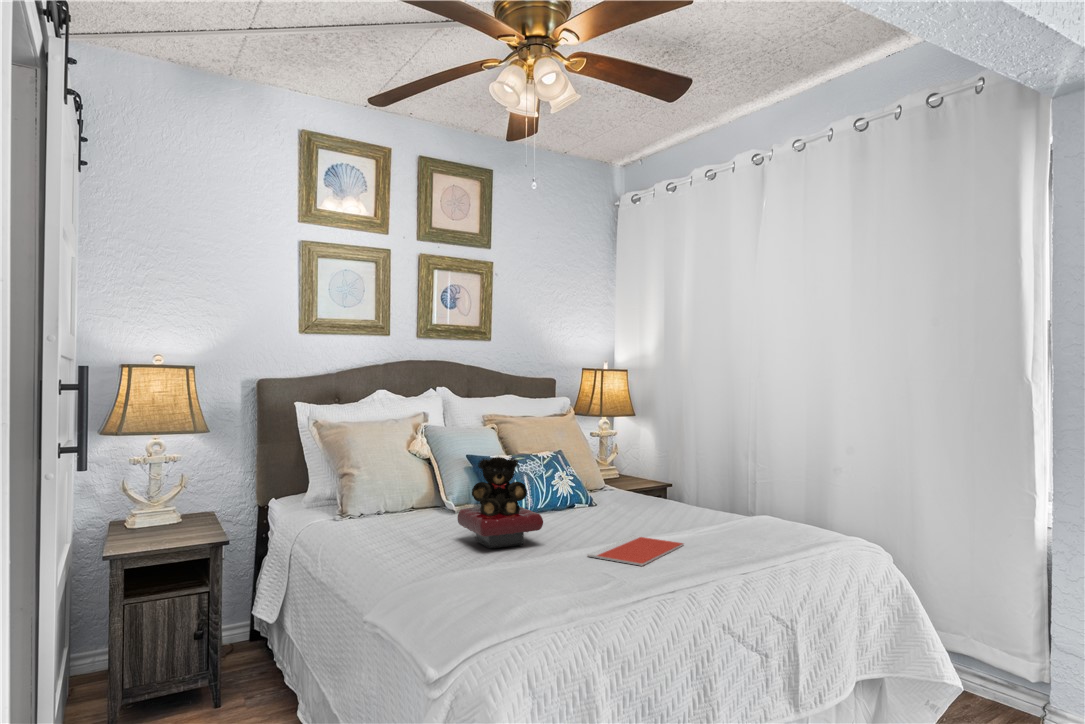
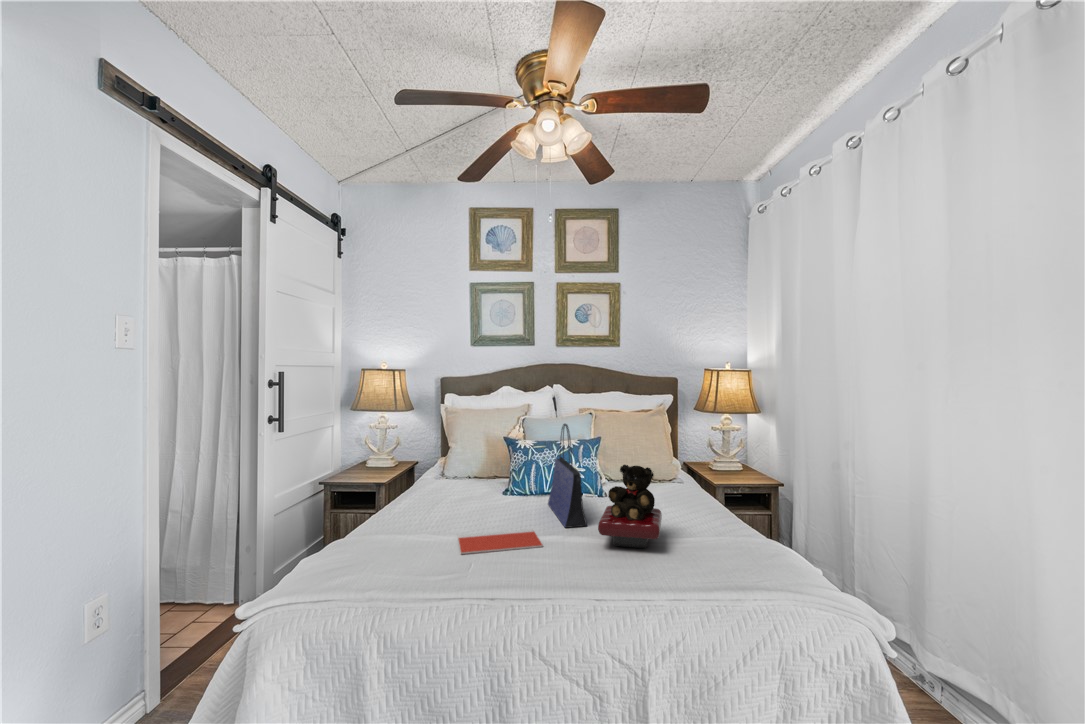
tote bag: none [570,415,666,530] -> present [548,424,587,528]
teddy bear: present [457,457,543,548] -> present [598,465,662,548]

